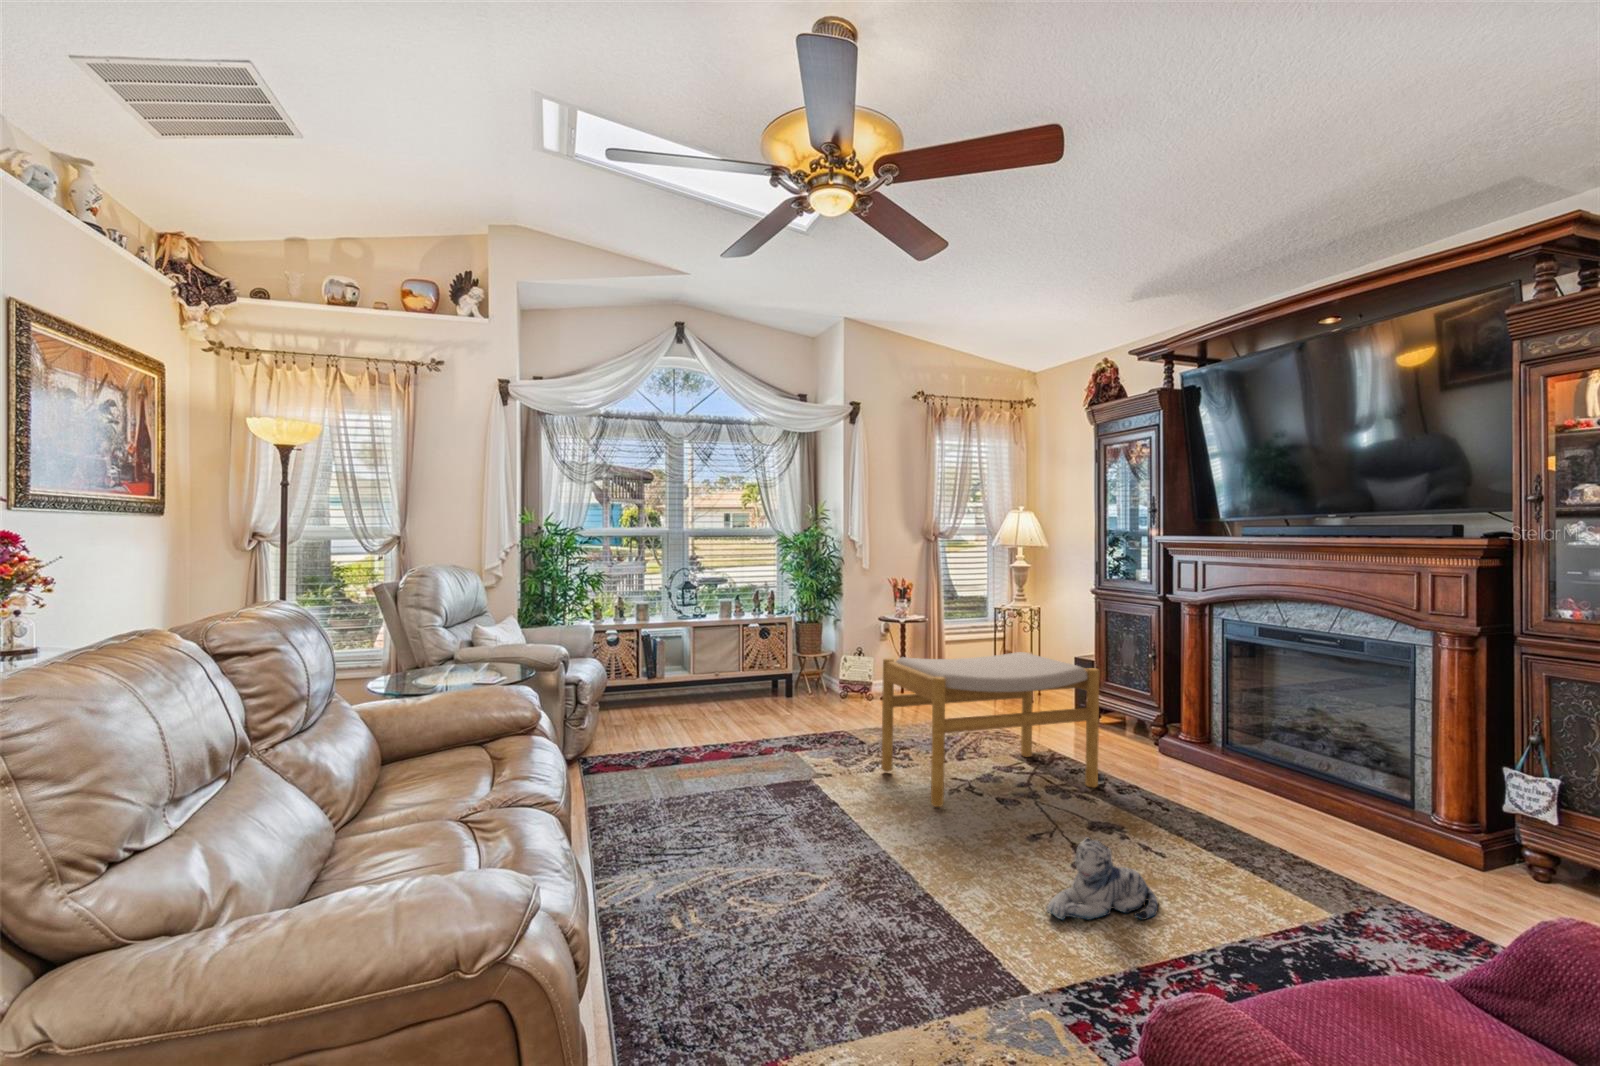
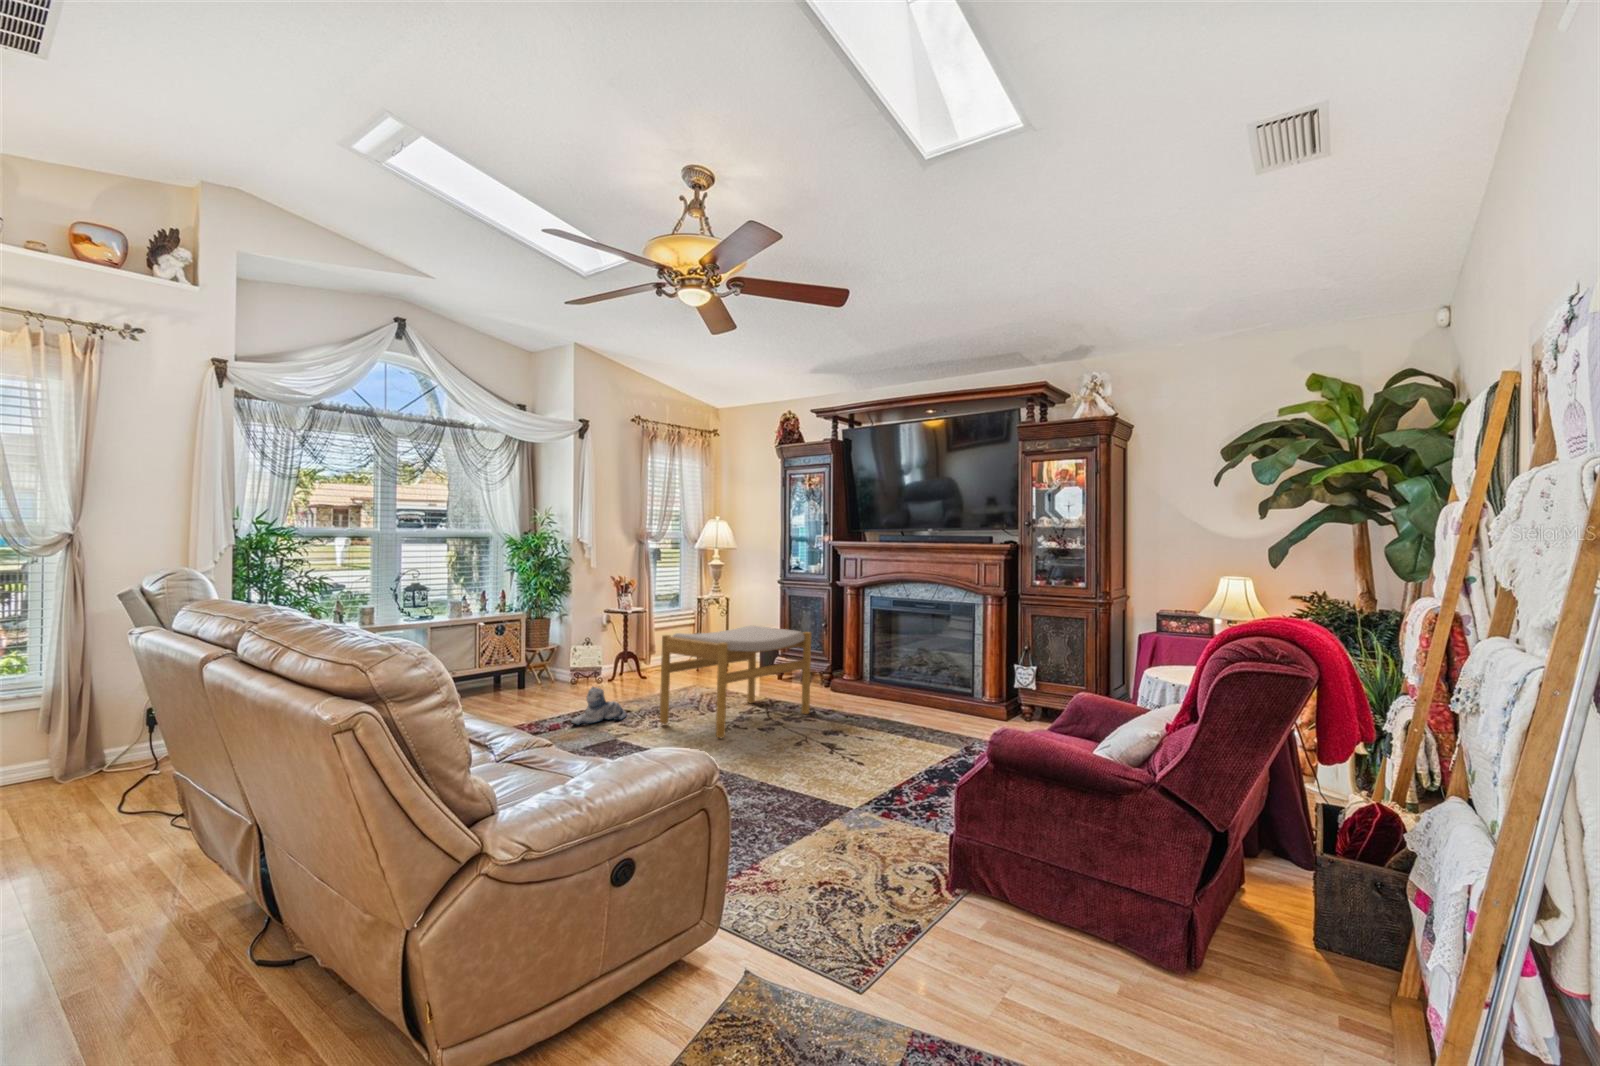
plush toy: present [1047,837,1158,920] -> present [572,687,626,725]

